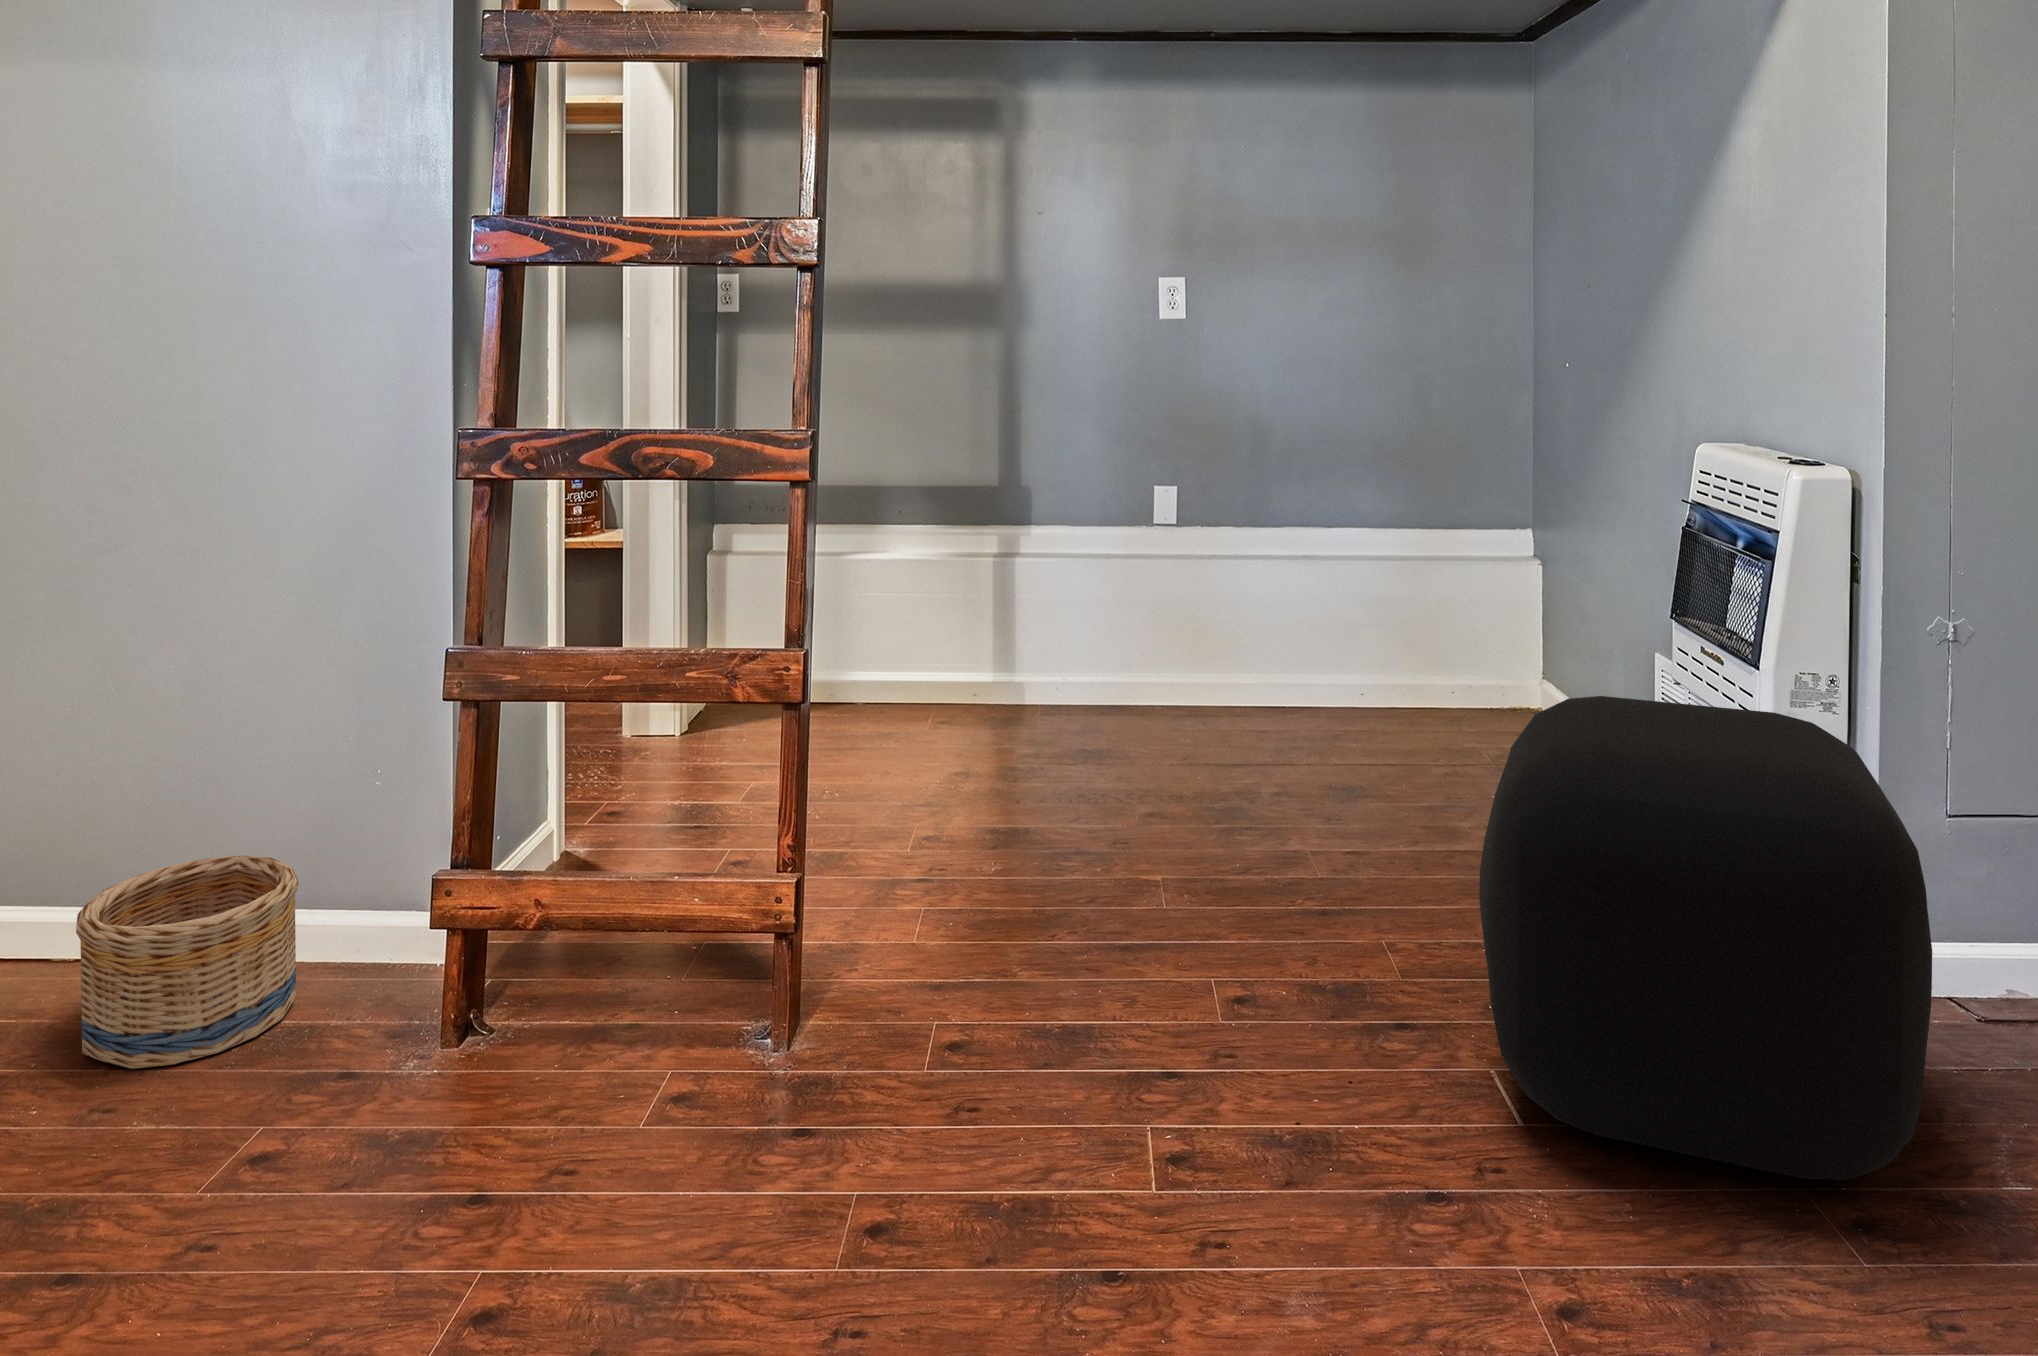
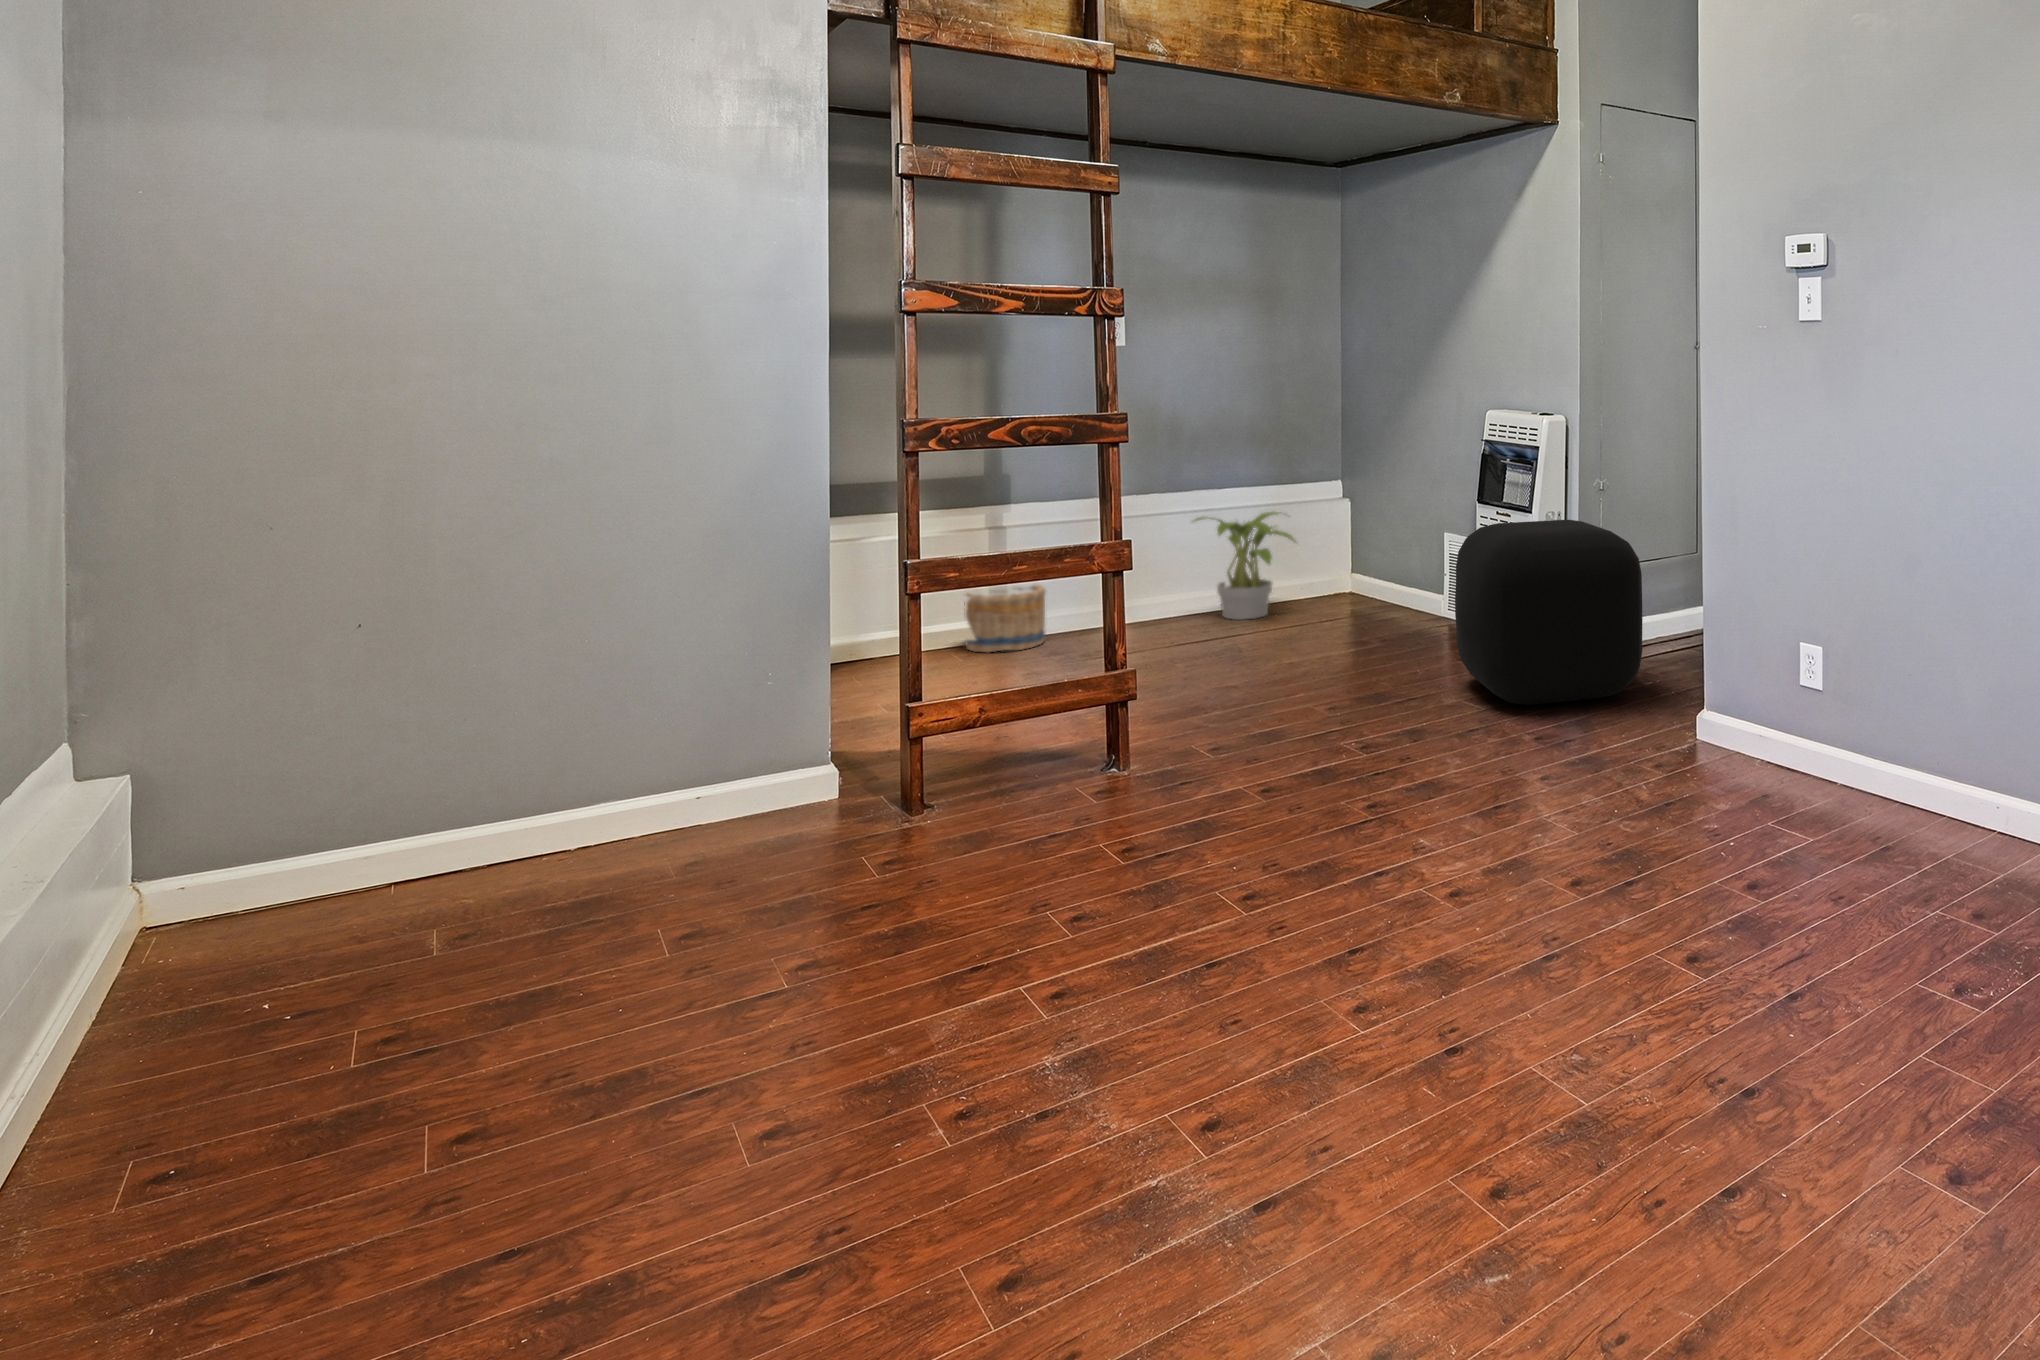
potted plant: none [1258,575,1418,743] -> present [1194,512,1295,620]
basket: present [76,856,299,1069] -> present [965,585,1046,652]

